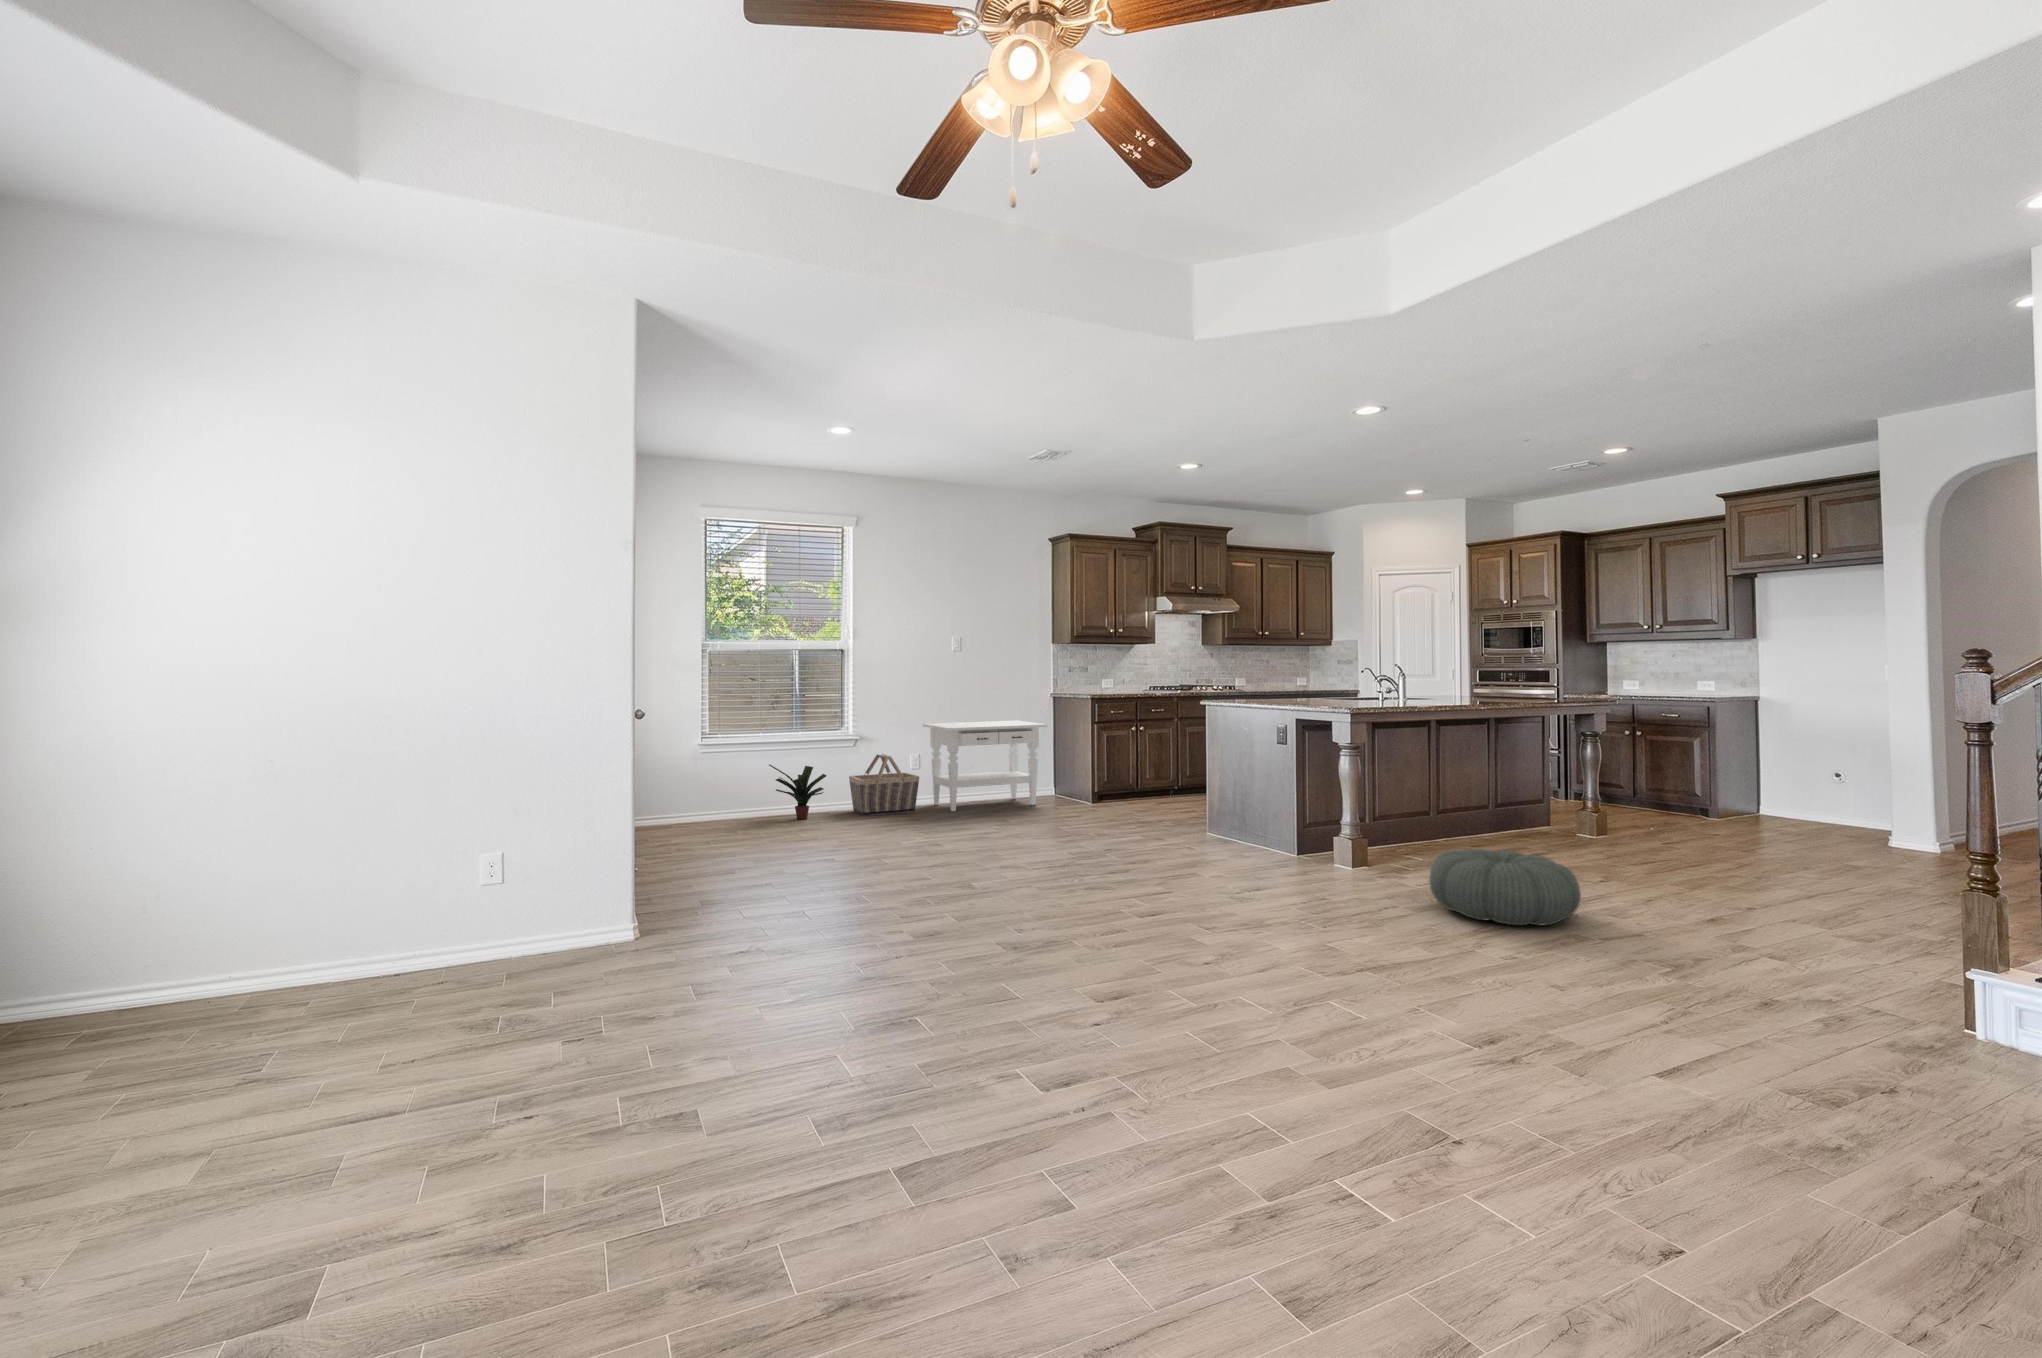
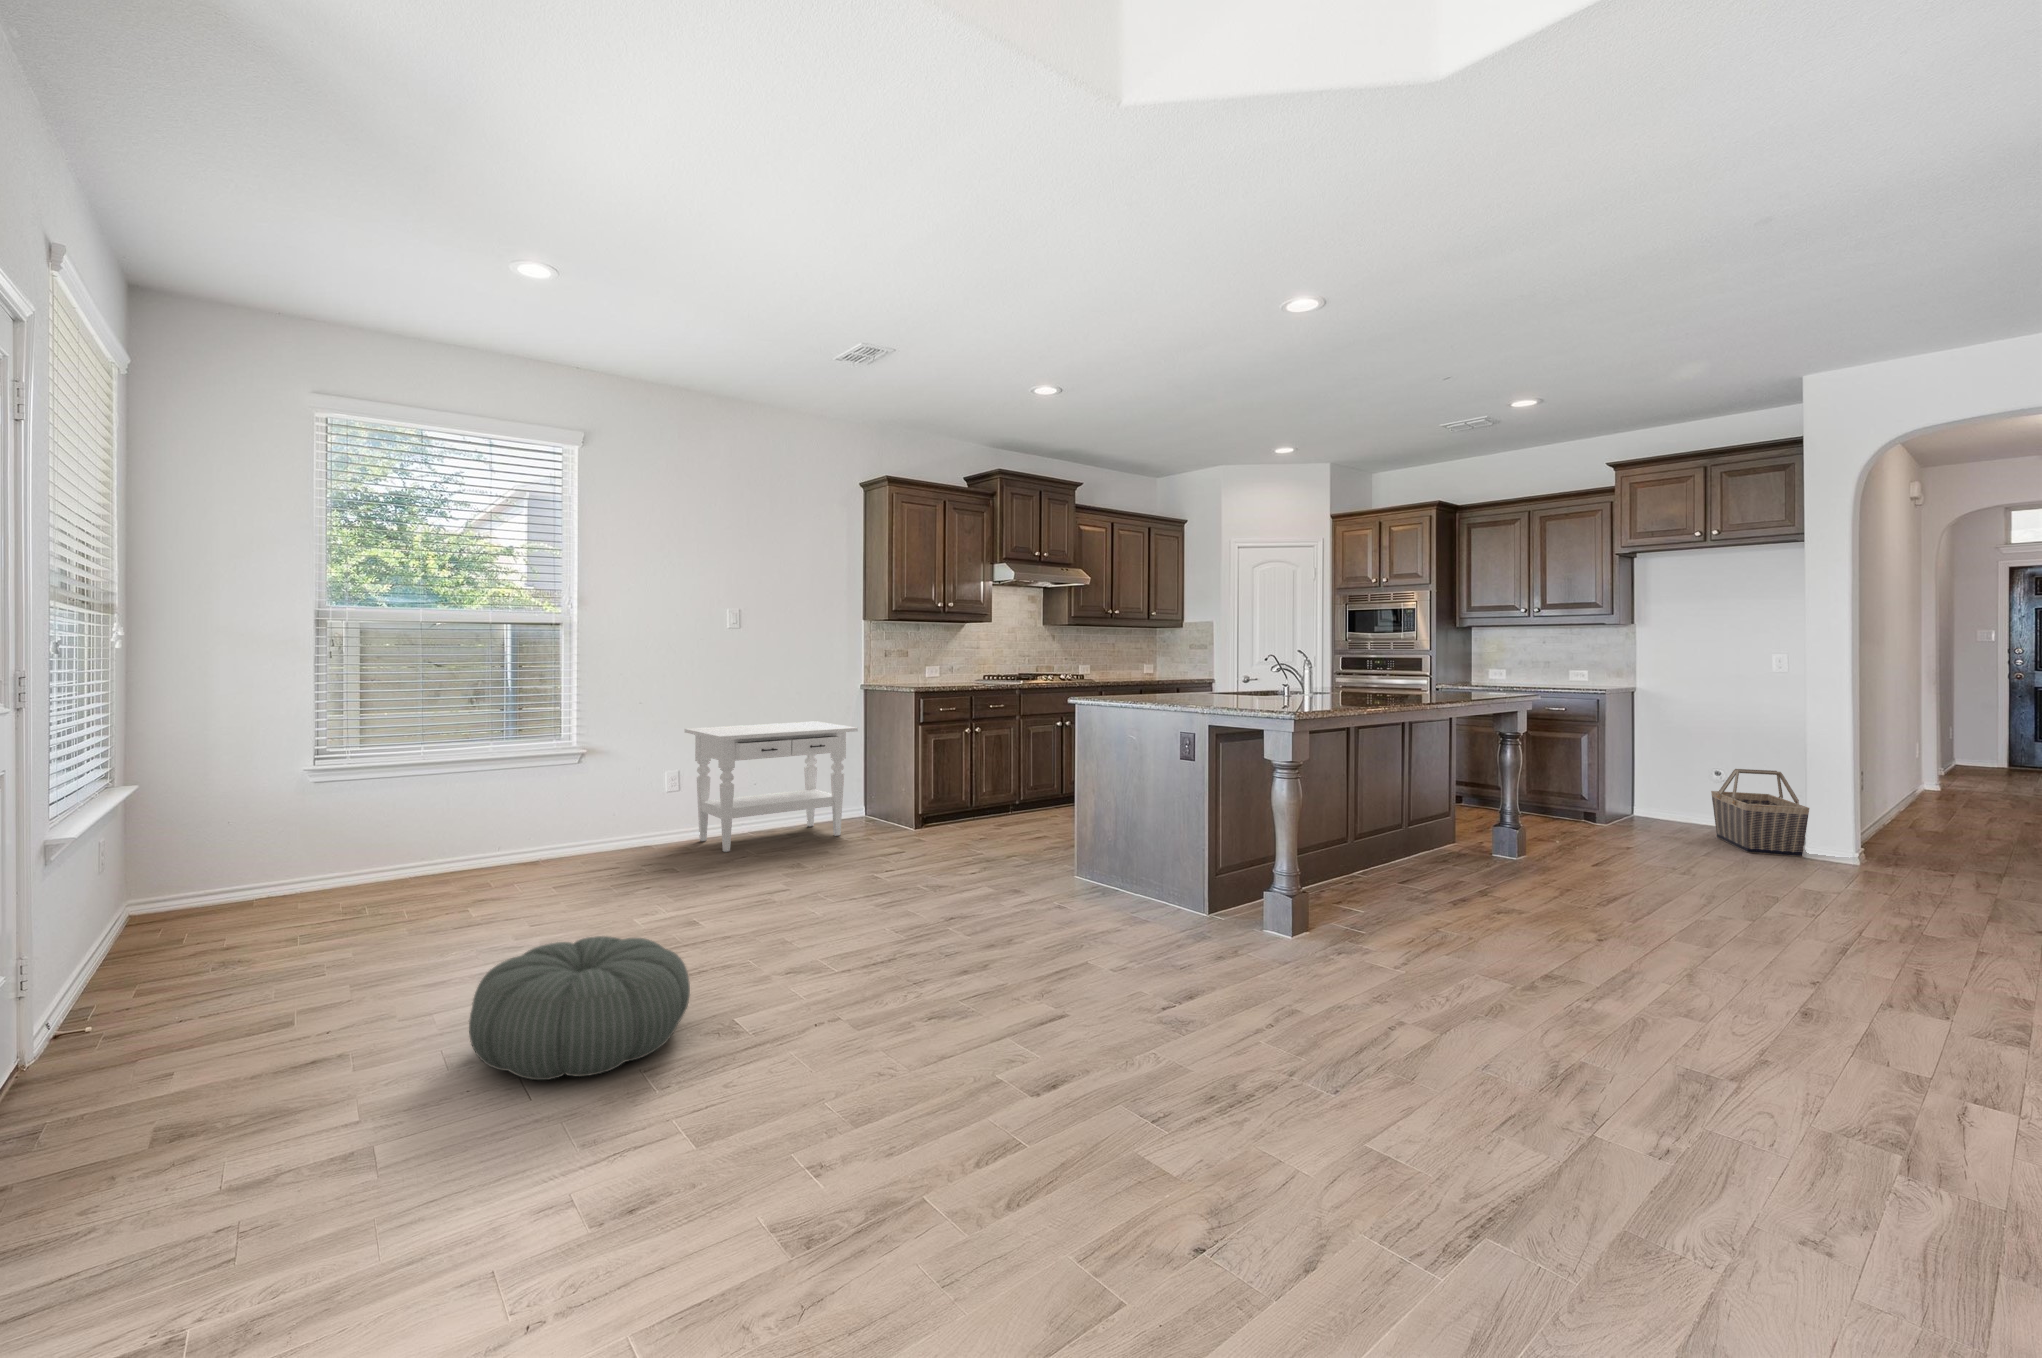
basket: present [849,754,919,816] -> present [1711,769,1809,857]
potted plant: present [769,764,826,820] -> none [435,796,534,879]
pouf: present [1429,849,1581,925] -> present [469,936,690,1080]

